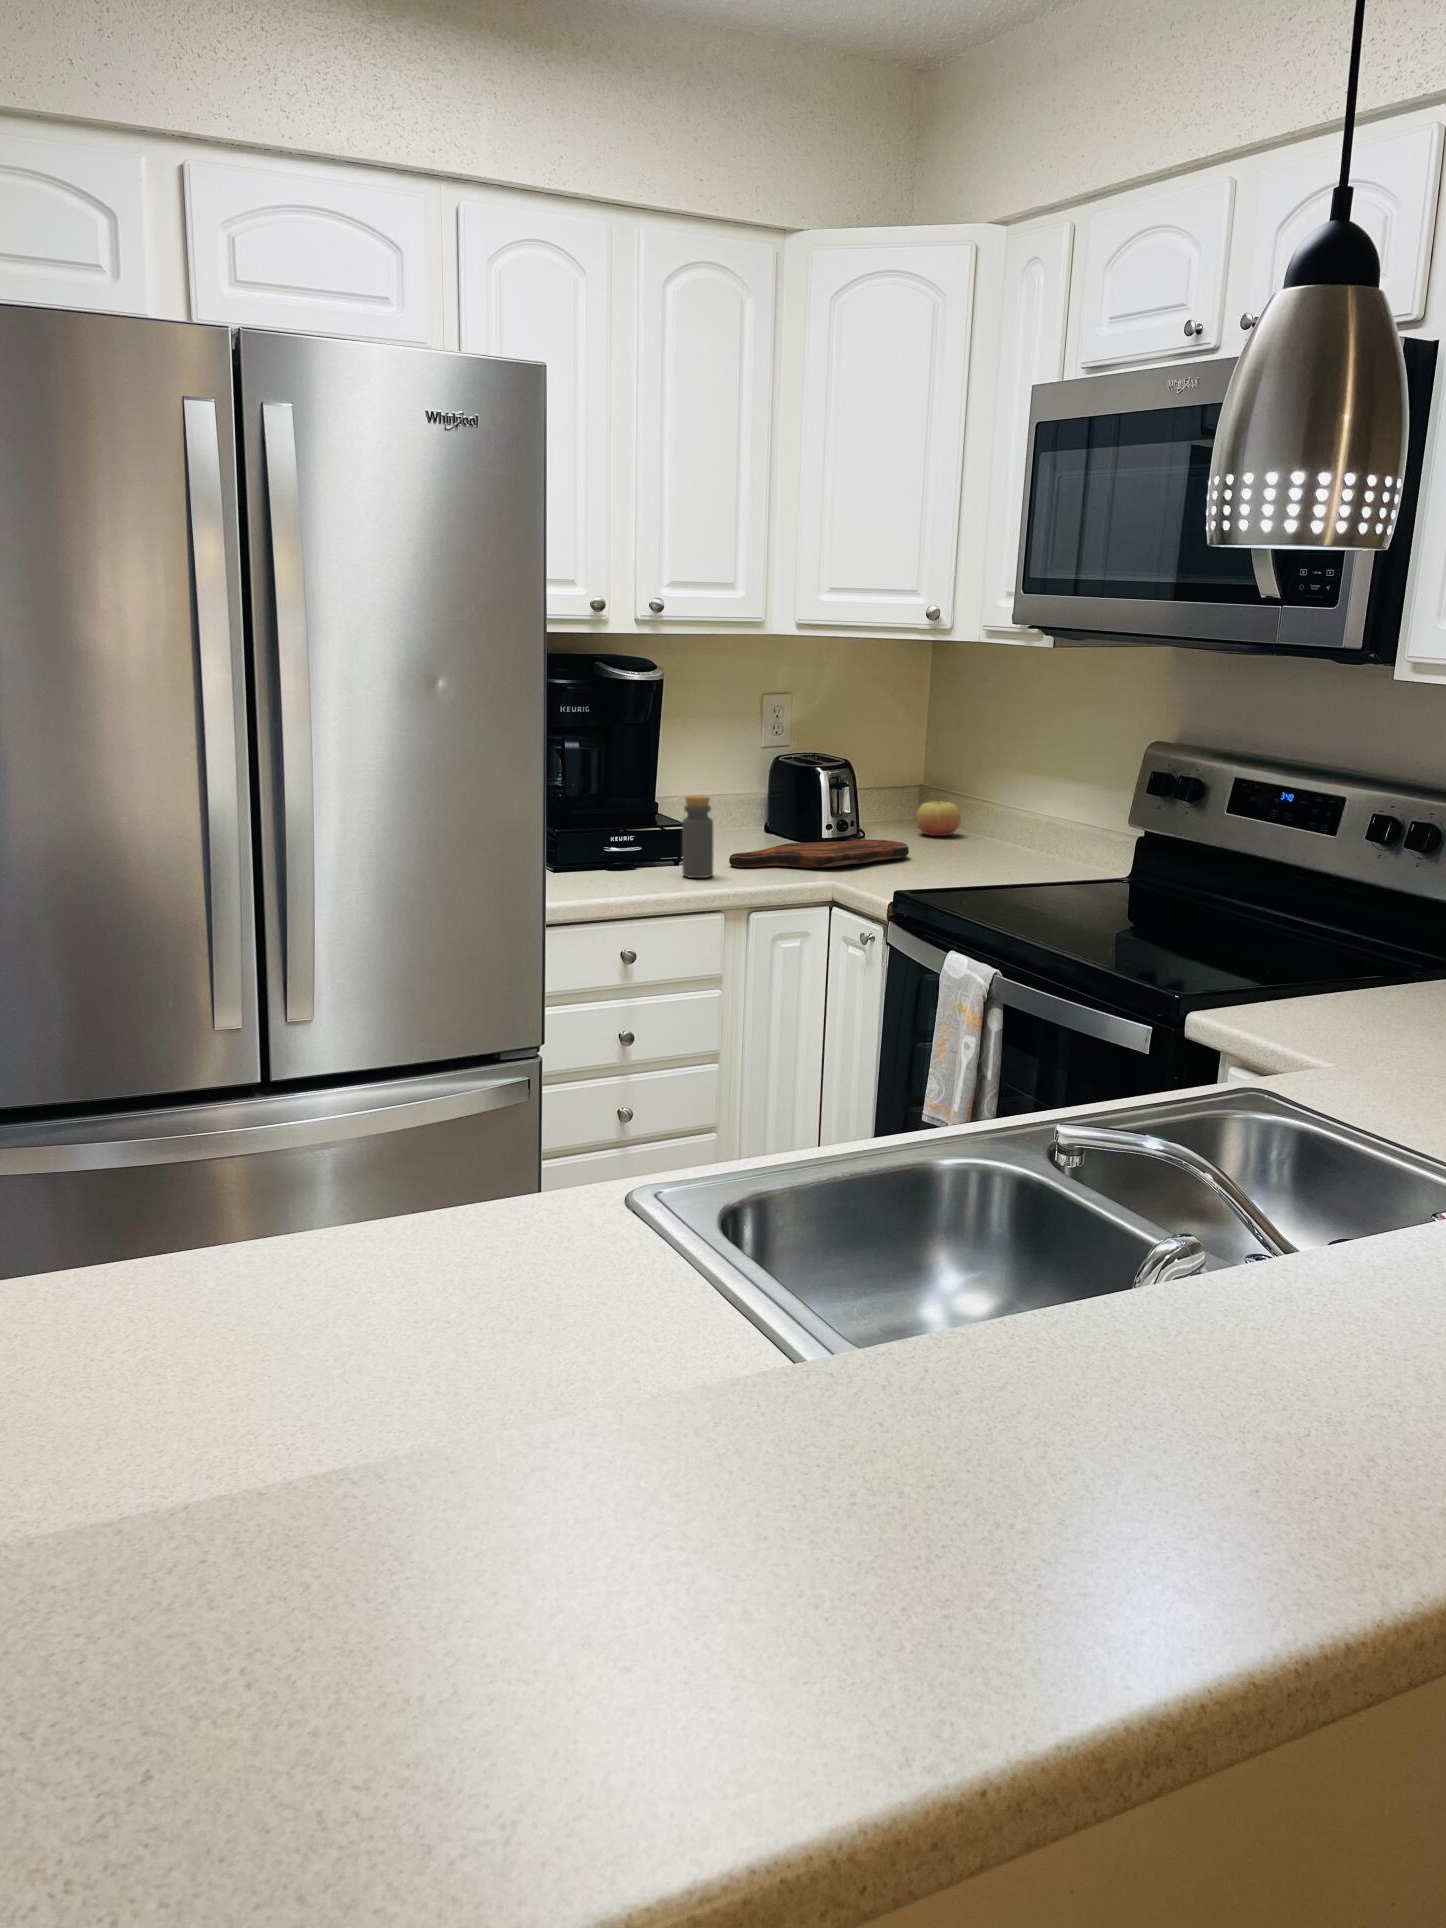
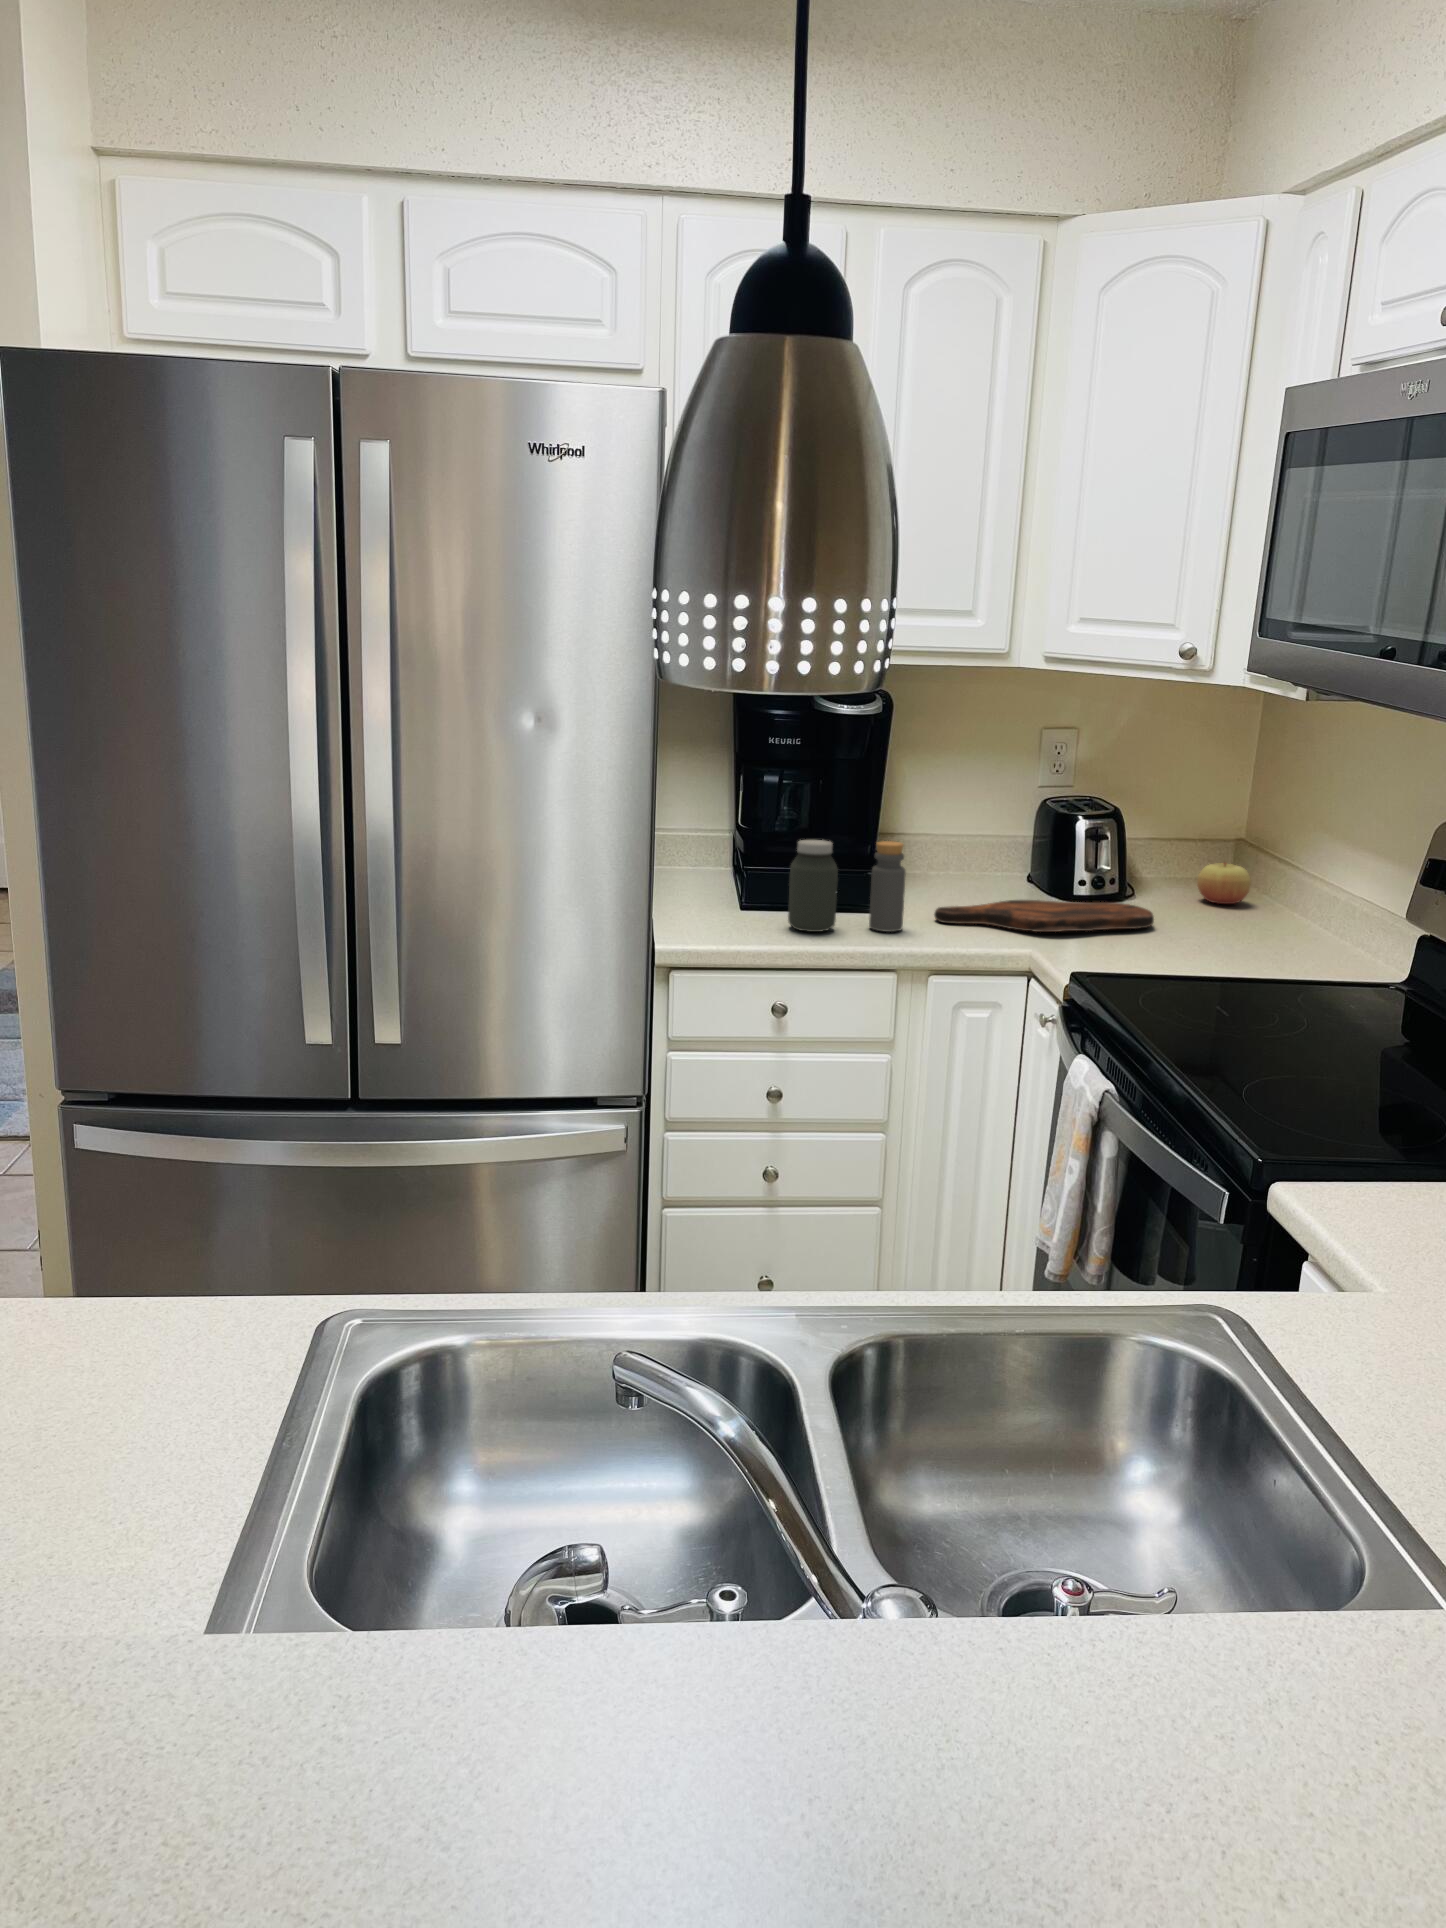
jar: none [612,798,657,883] -> present [788,840,838,932]

